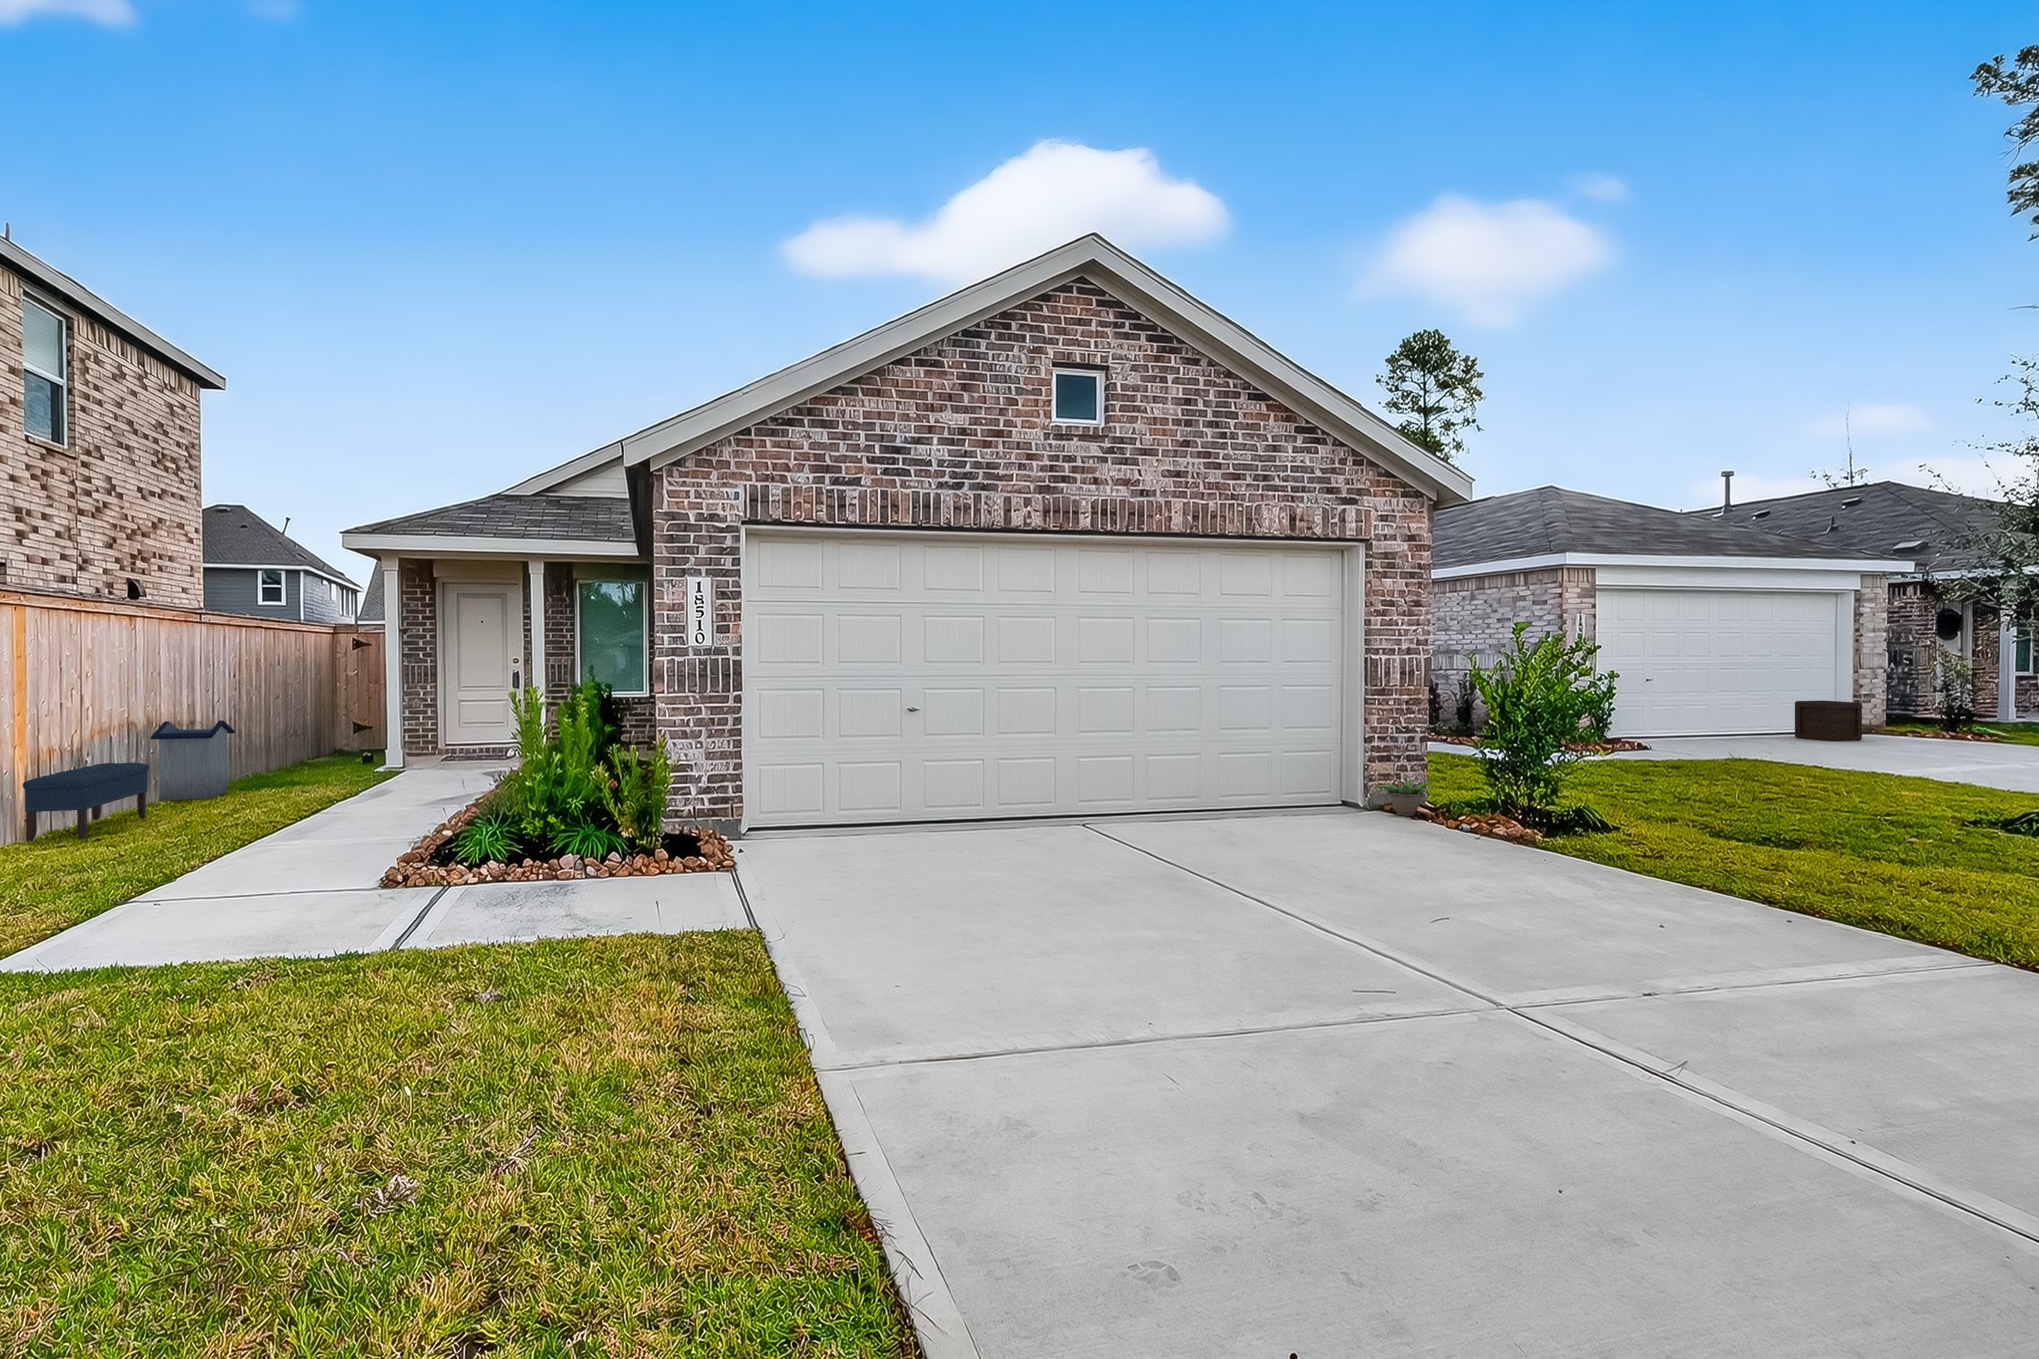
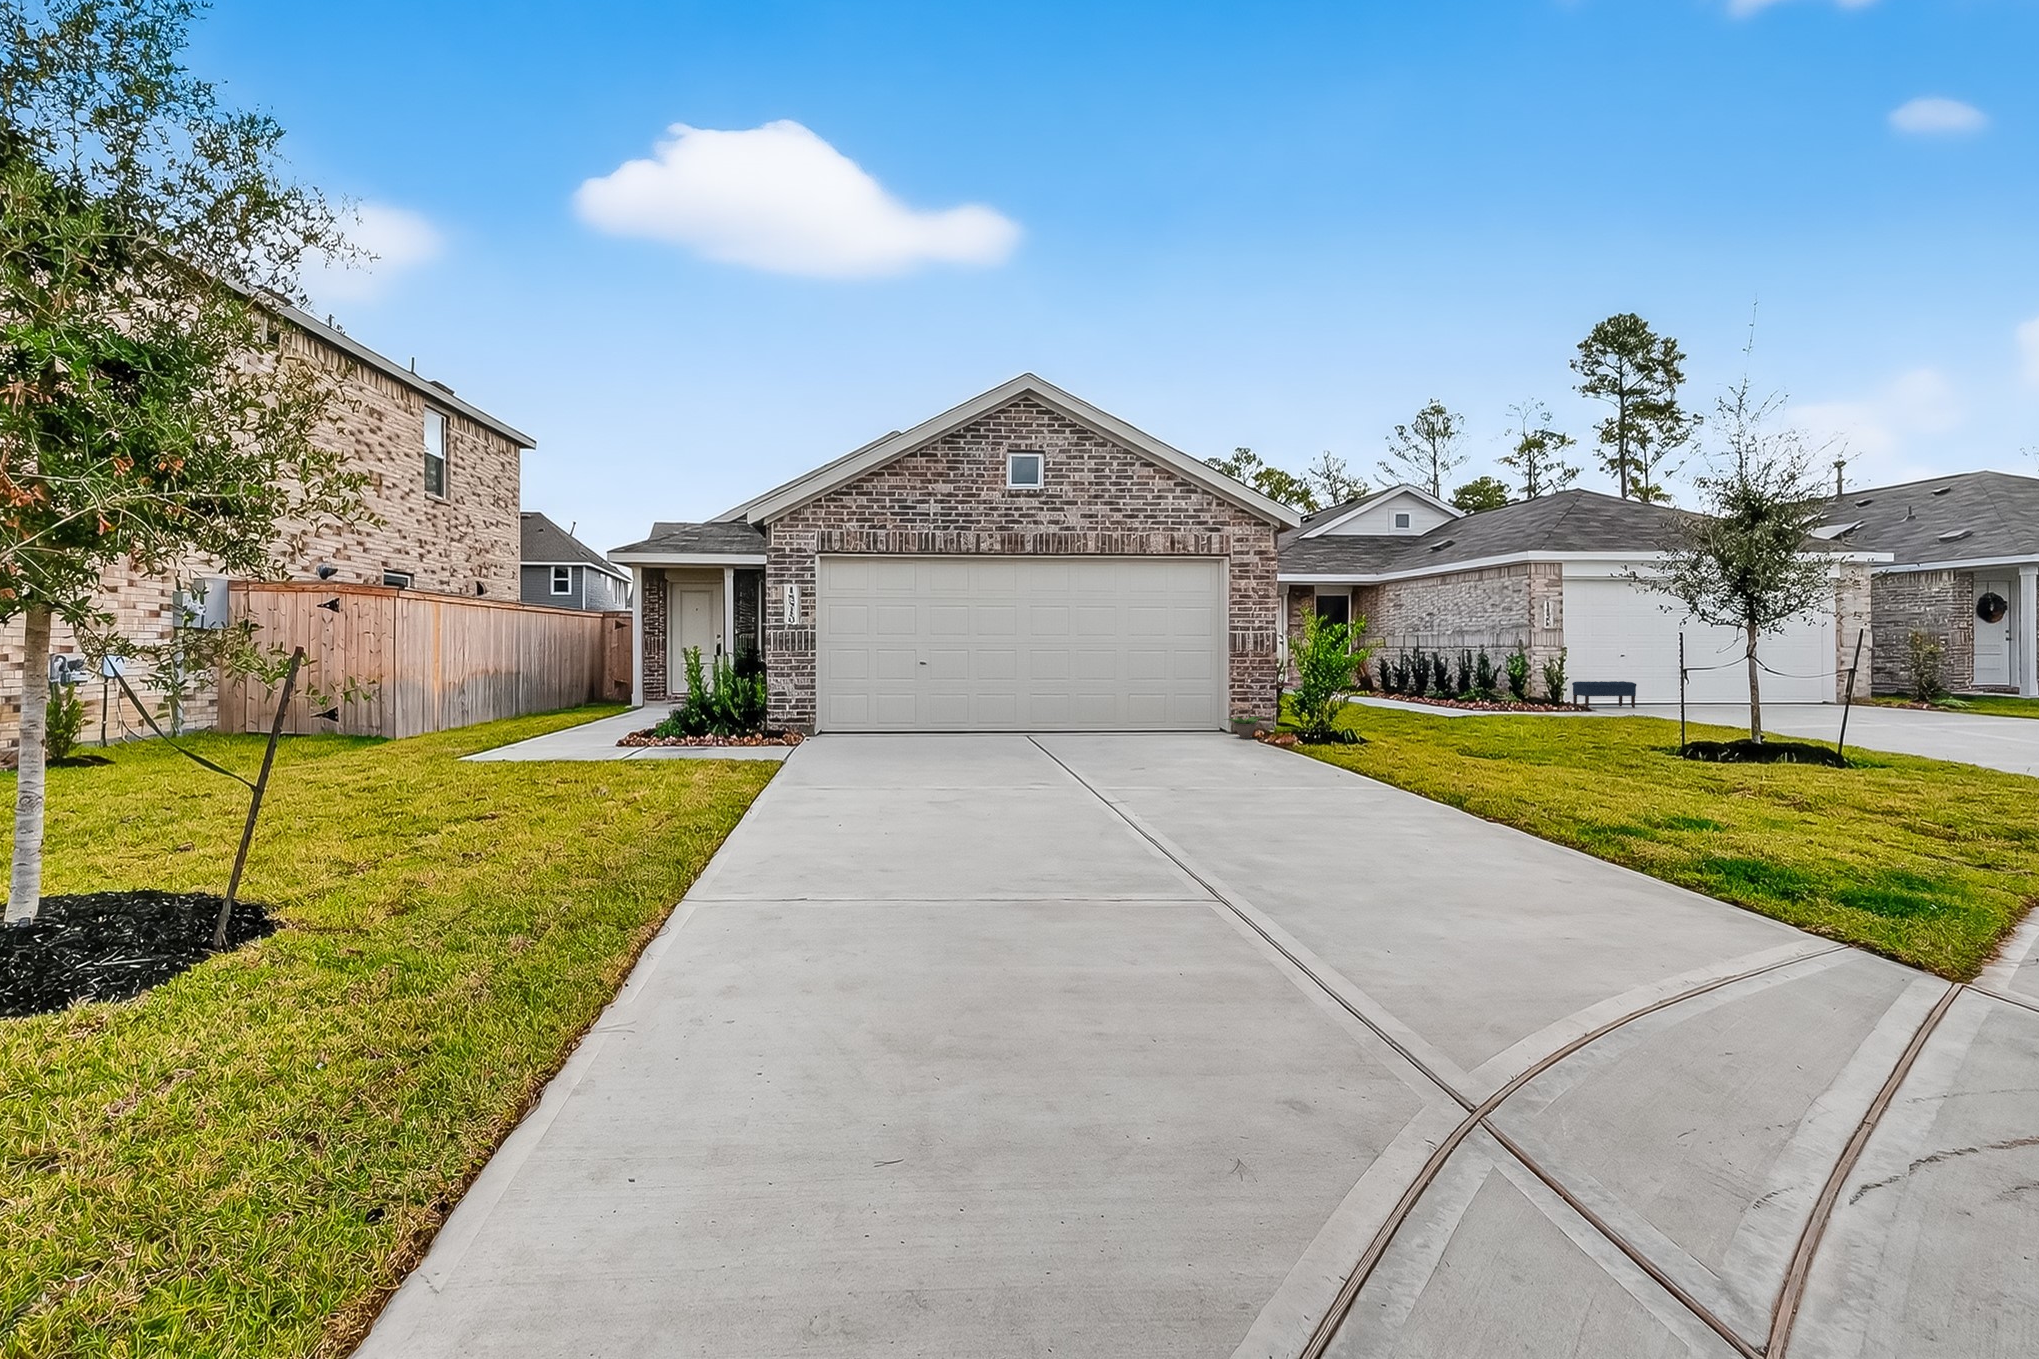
wooden crate: present [1795,700,1862,741] -> none [1721,676,1776,709]
trash can: present [151,720,235,800] -> none [498,669,543,716]
bench: present [23,763,149,841] -> present [1572,681,1636,708]

